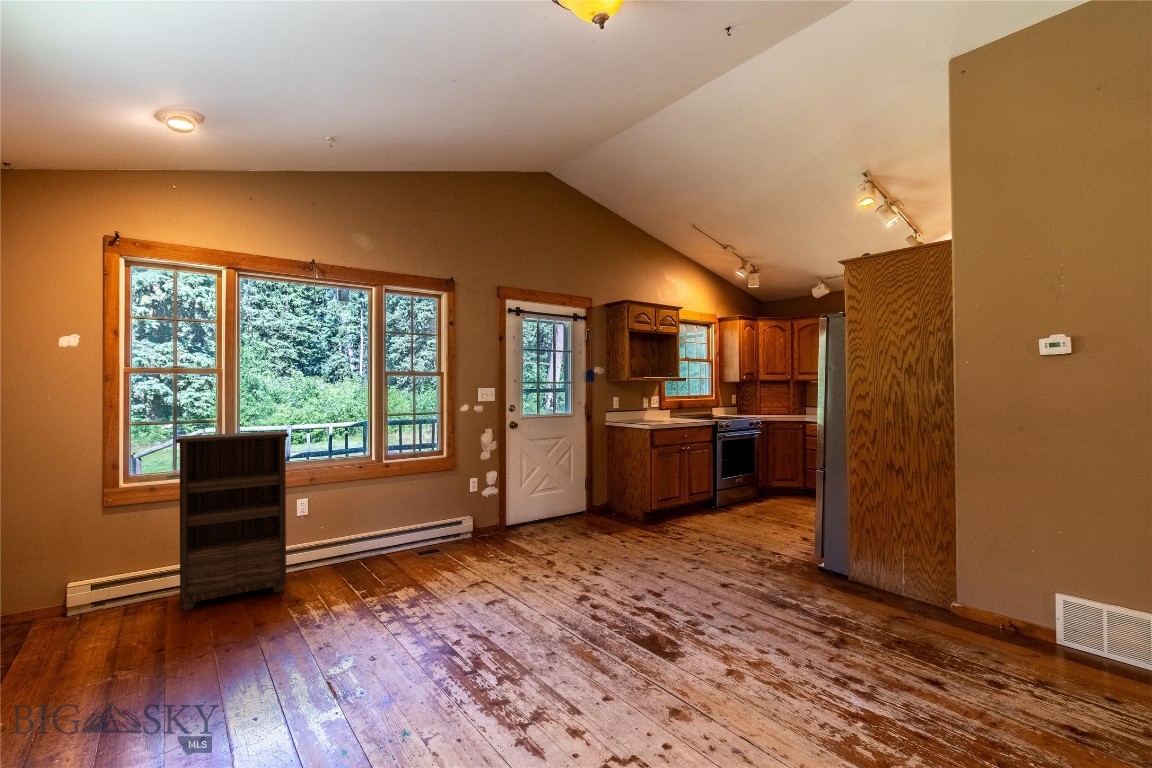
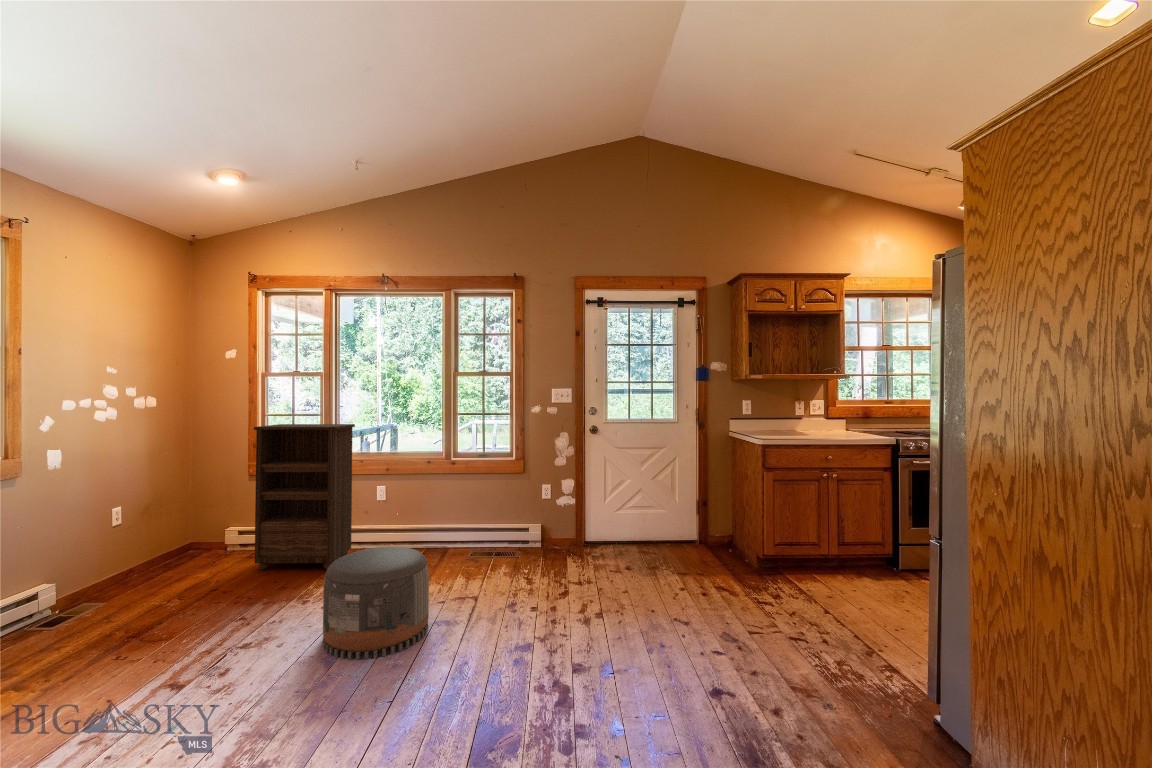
pouf: none [388,538,482,640] -> present [323,546,429,659]

